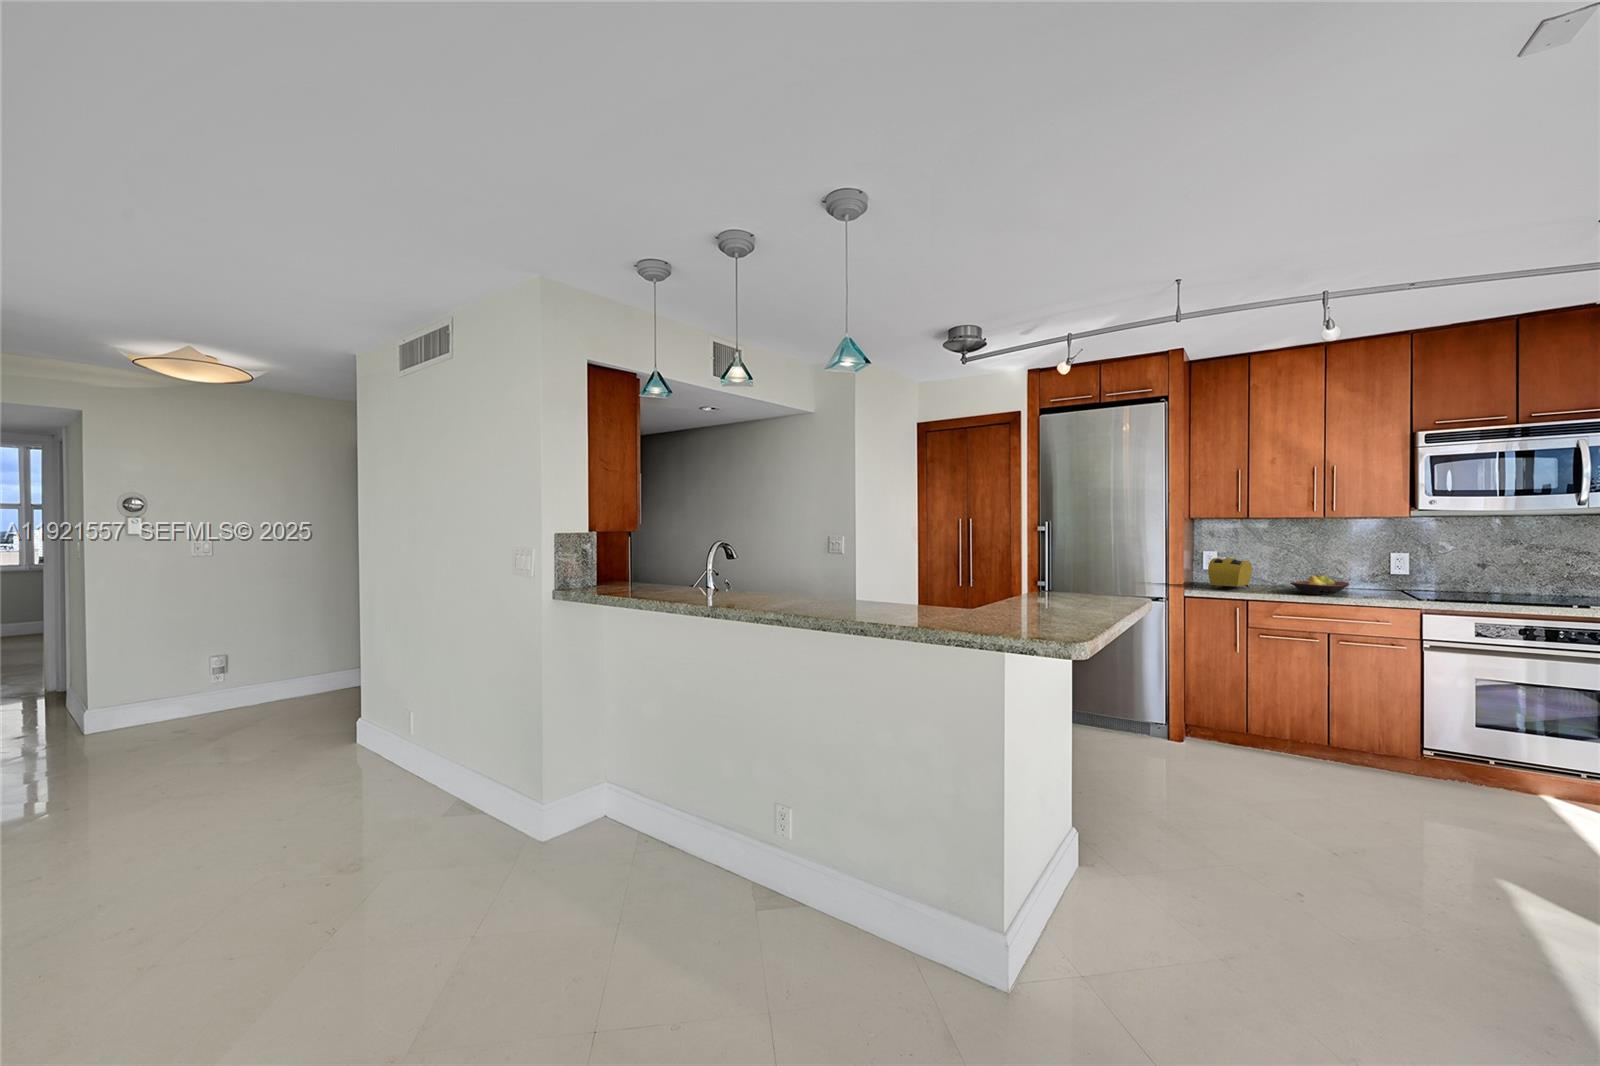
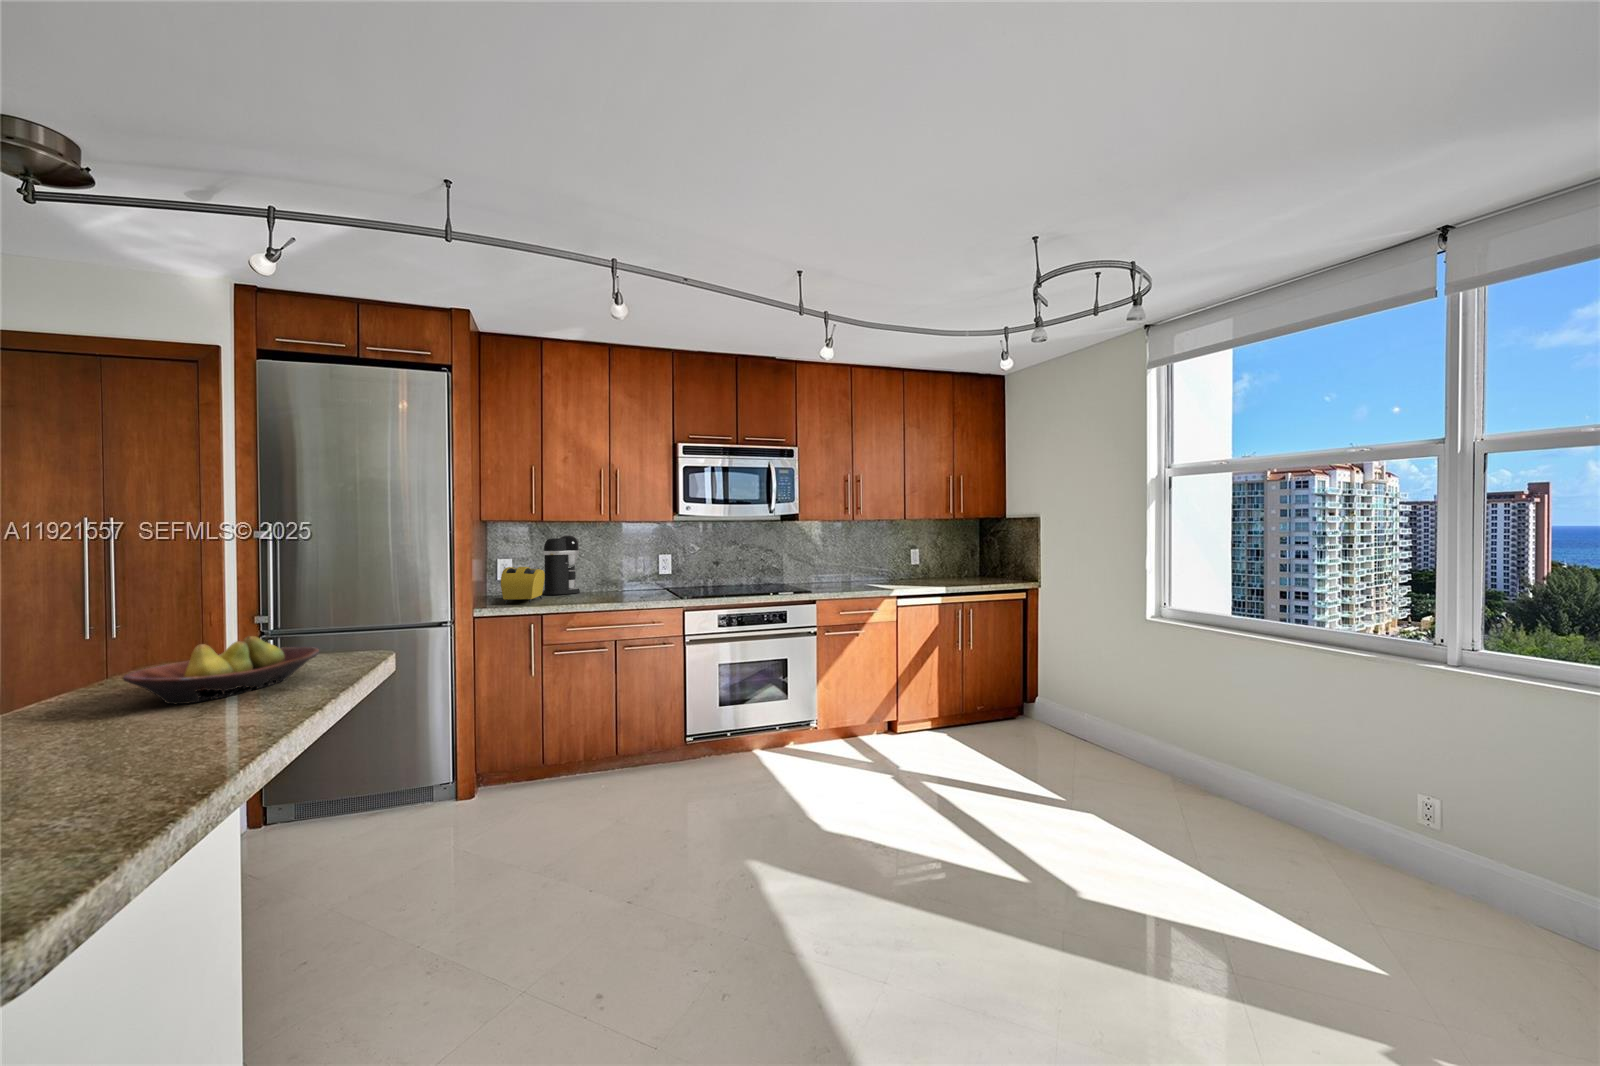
coffee maker: none [1251,532,1291,586] -> present [543,535,580,595]
fruit bowl: present [1290,575,1349,594] -> present [123,636,319,704]

